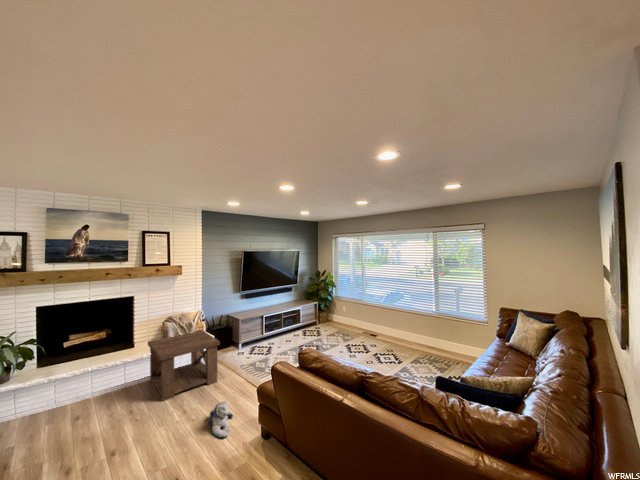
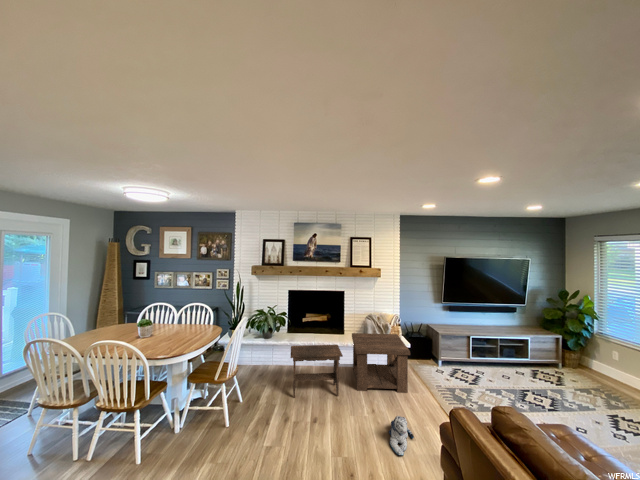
footstool: none [55,358,145,449] -> present [290,345,343,398]

